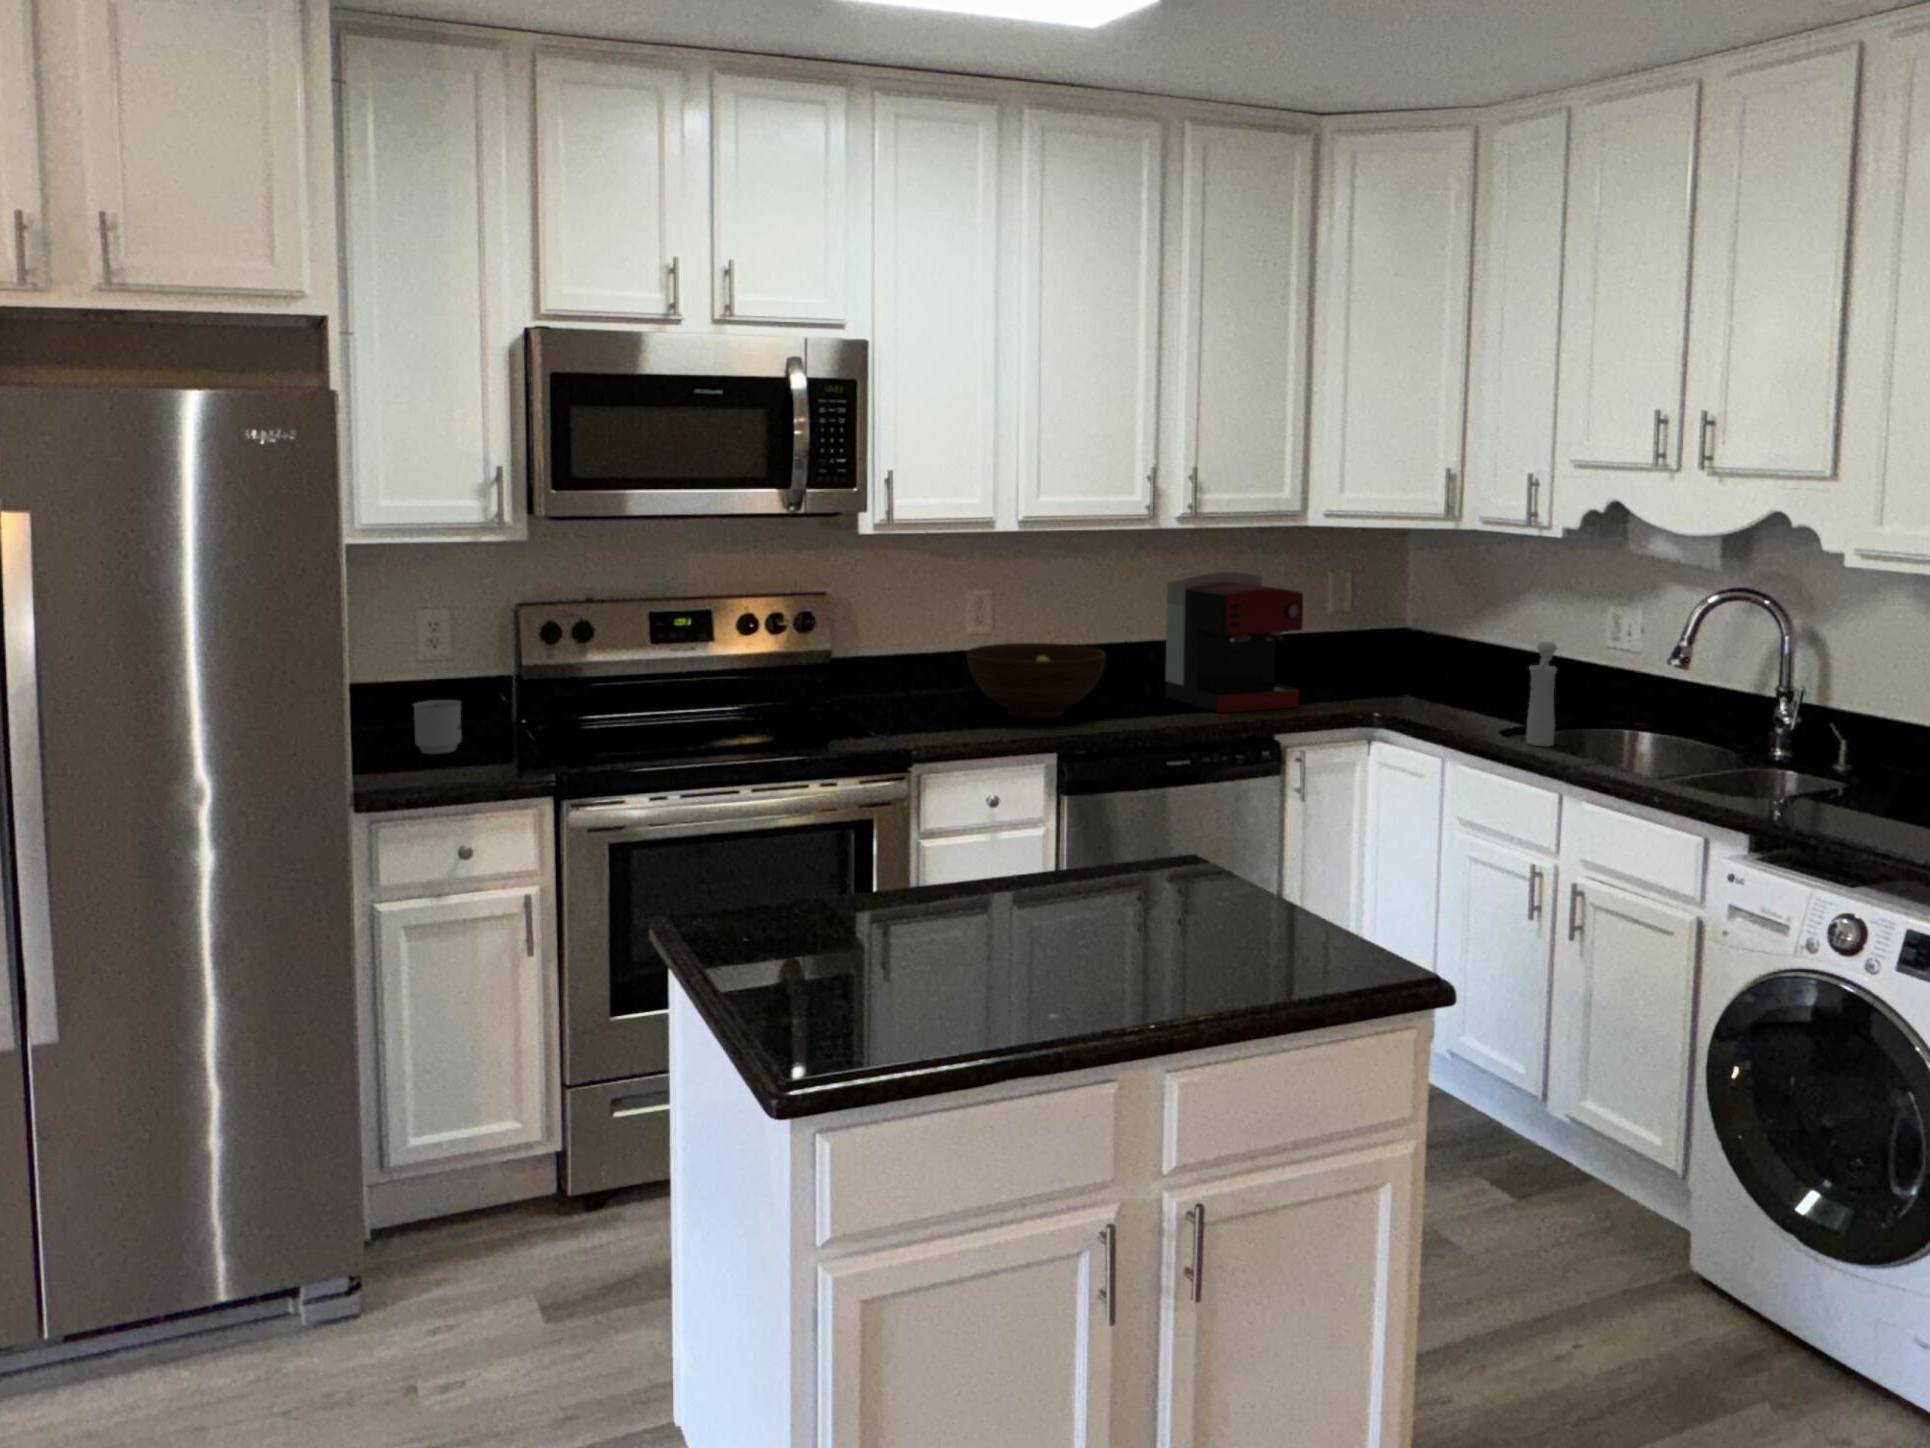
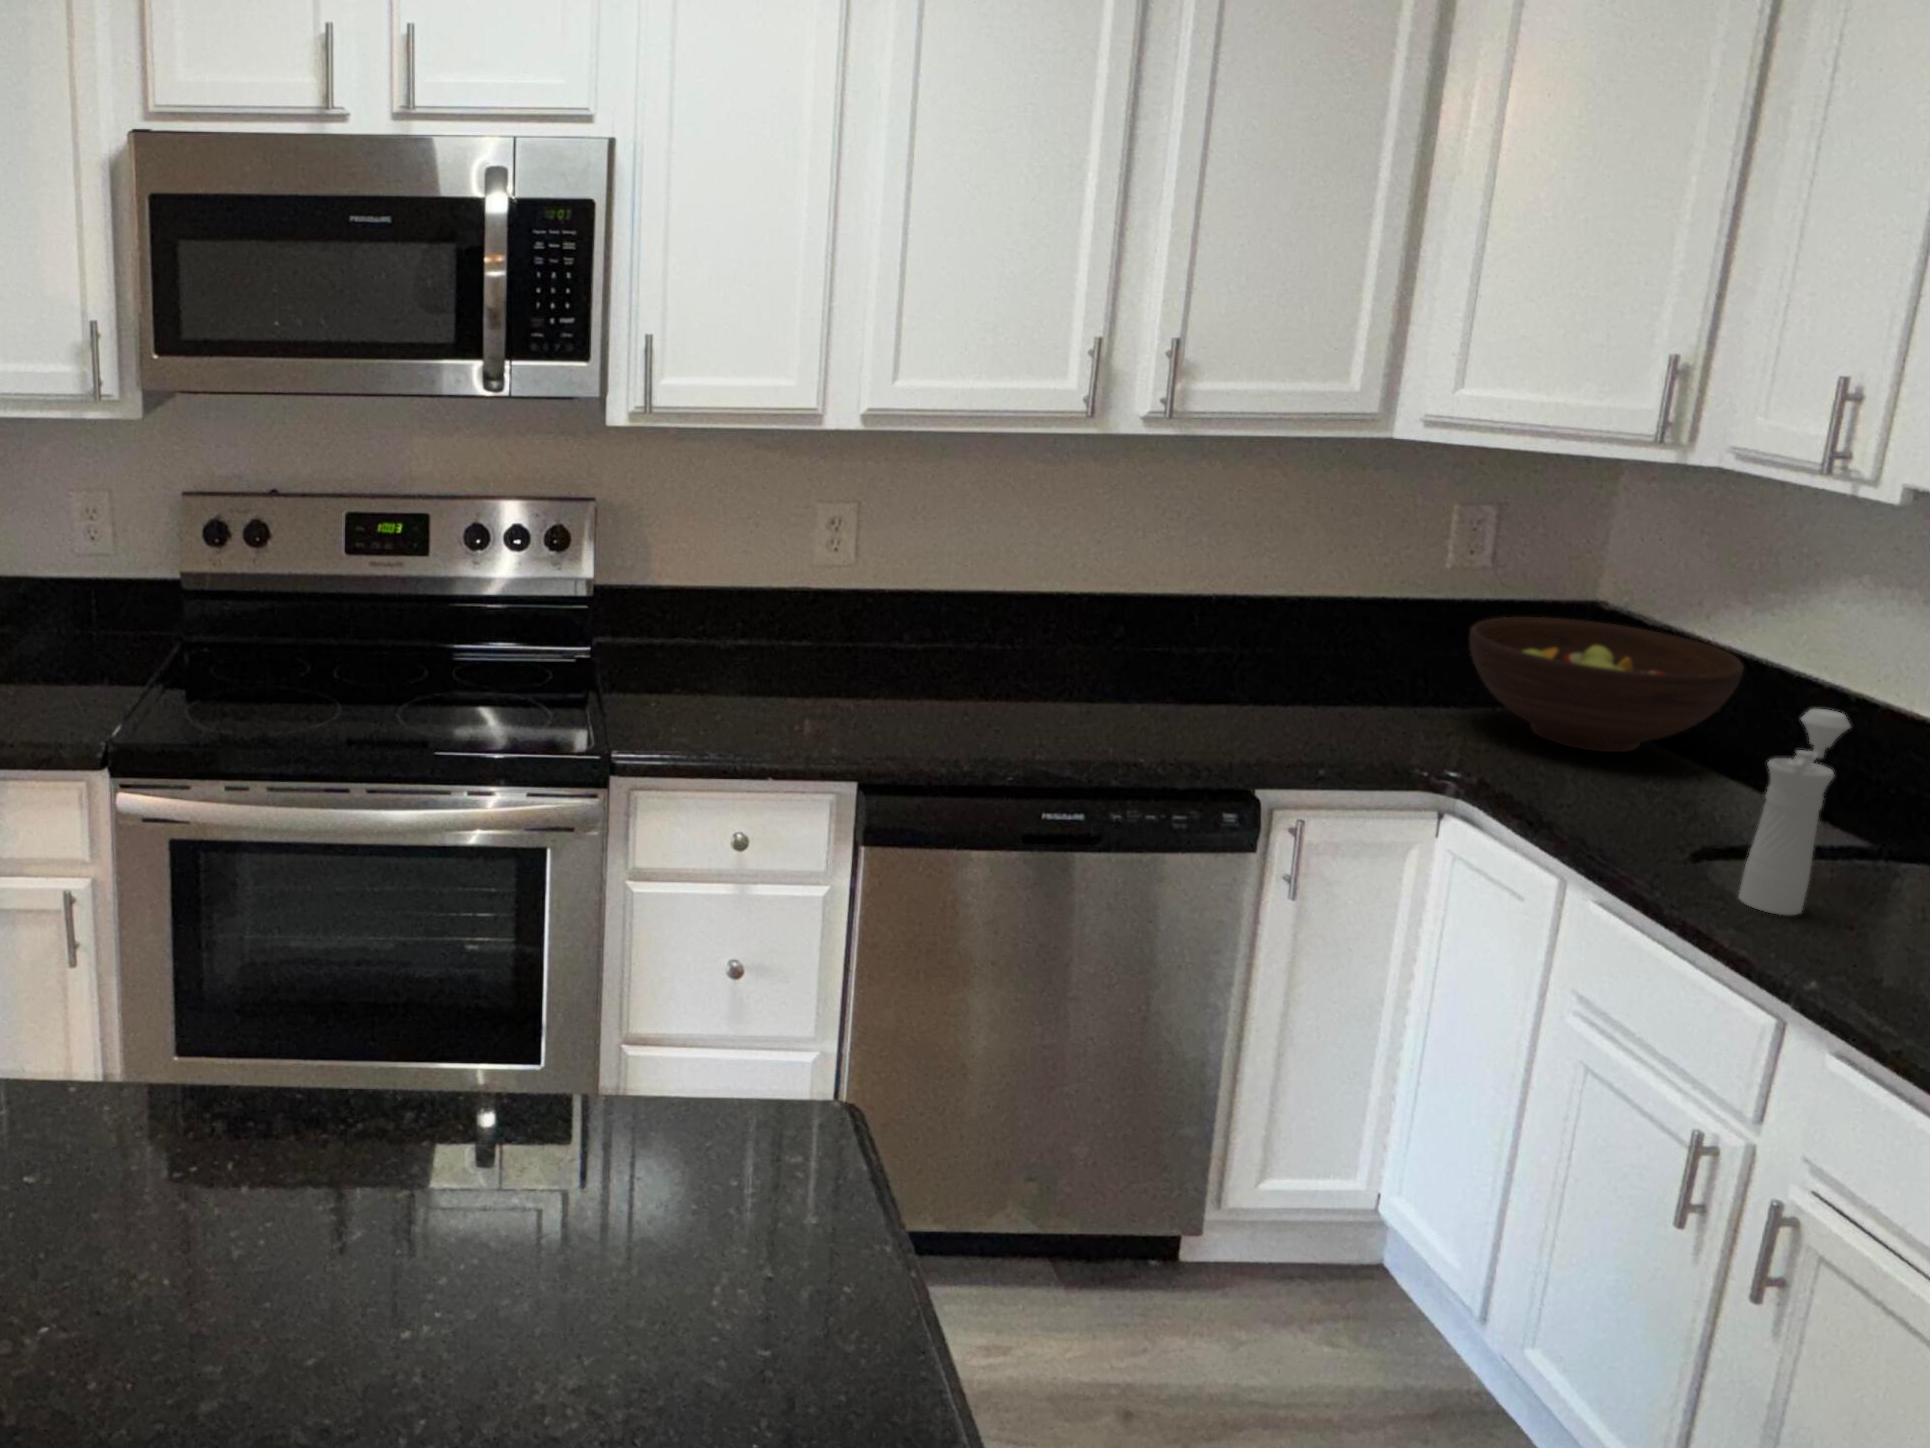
coffee maker: present [1165,572,1303,713] -> none [1095,504,1345,738]
fruit bowl: present [967,643,1106,719] -> present [1470,617,1744,752]
mug: present [414,700,461,754] -> none [15,616,74,686]

